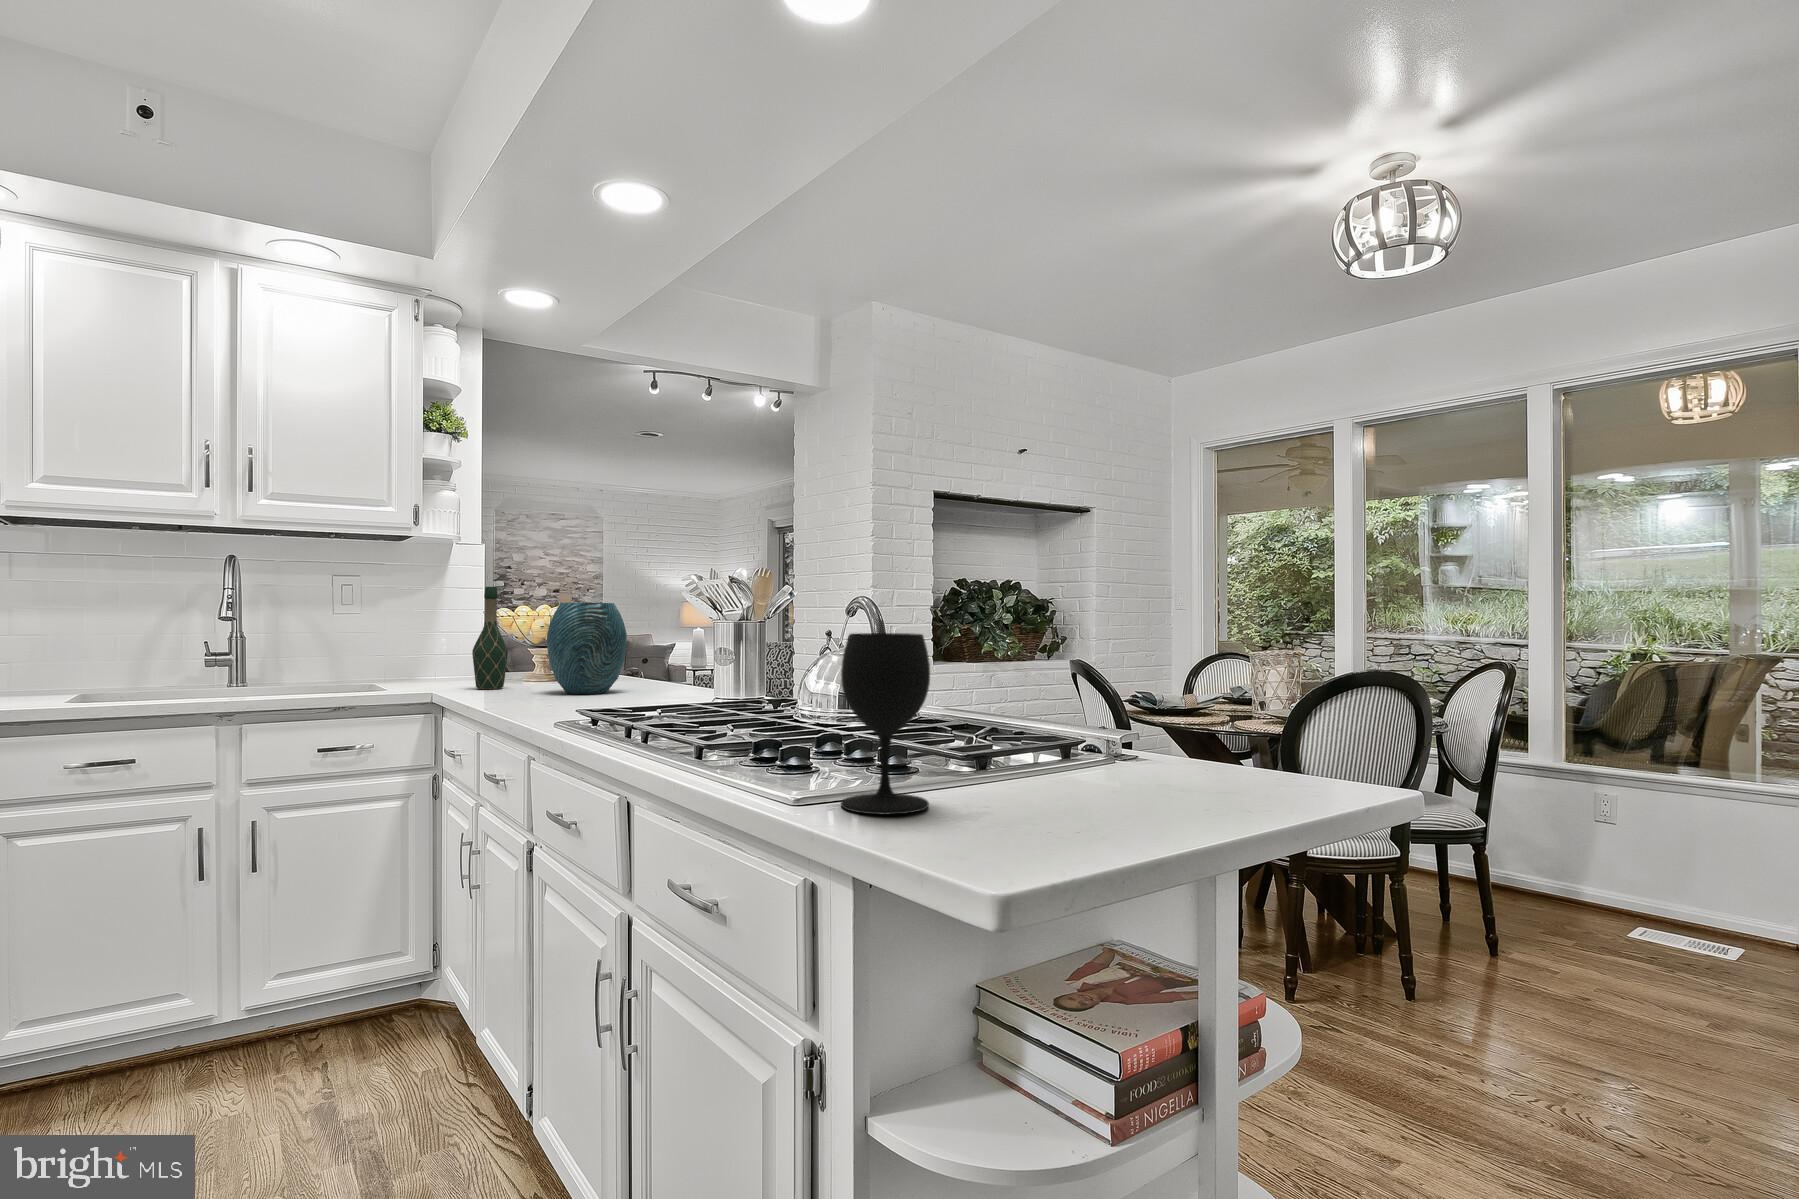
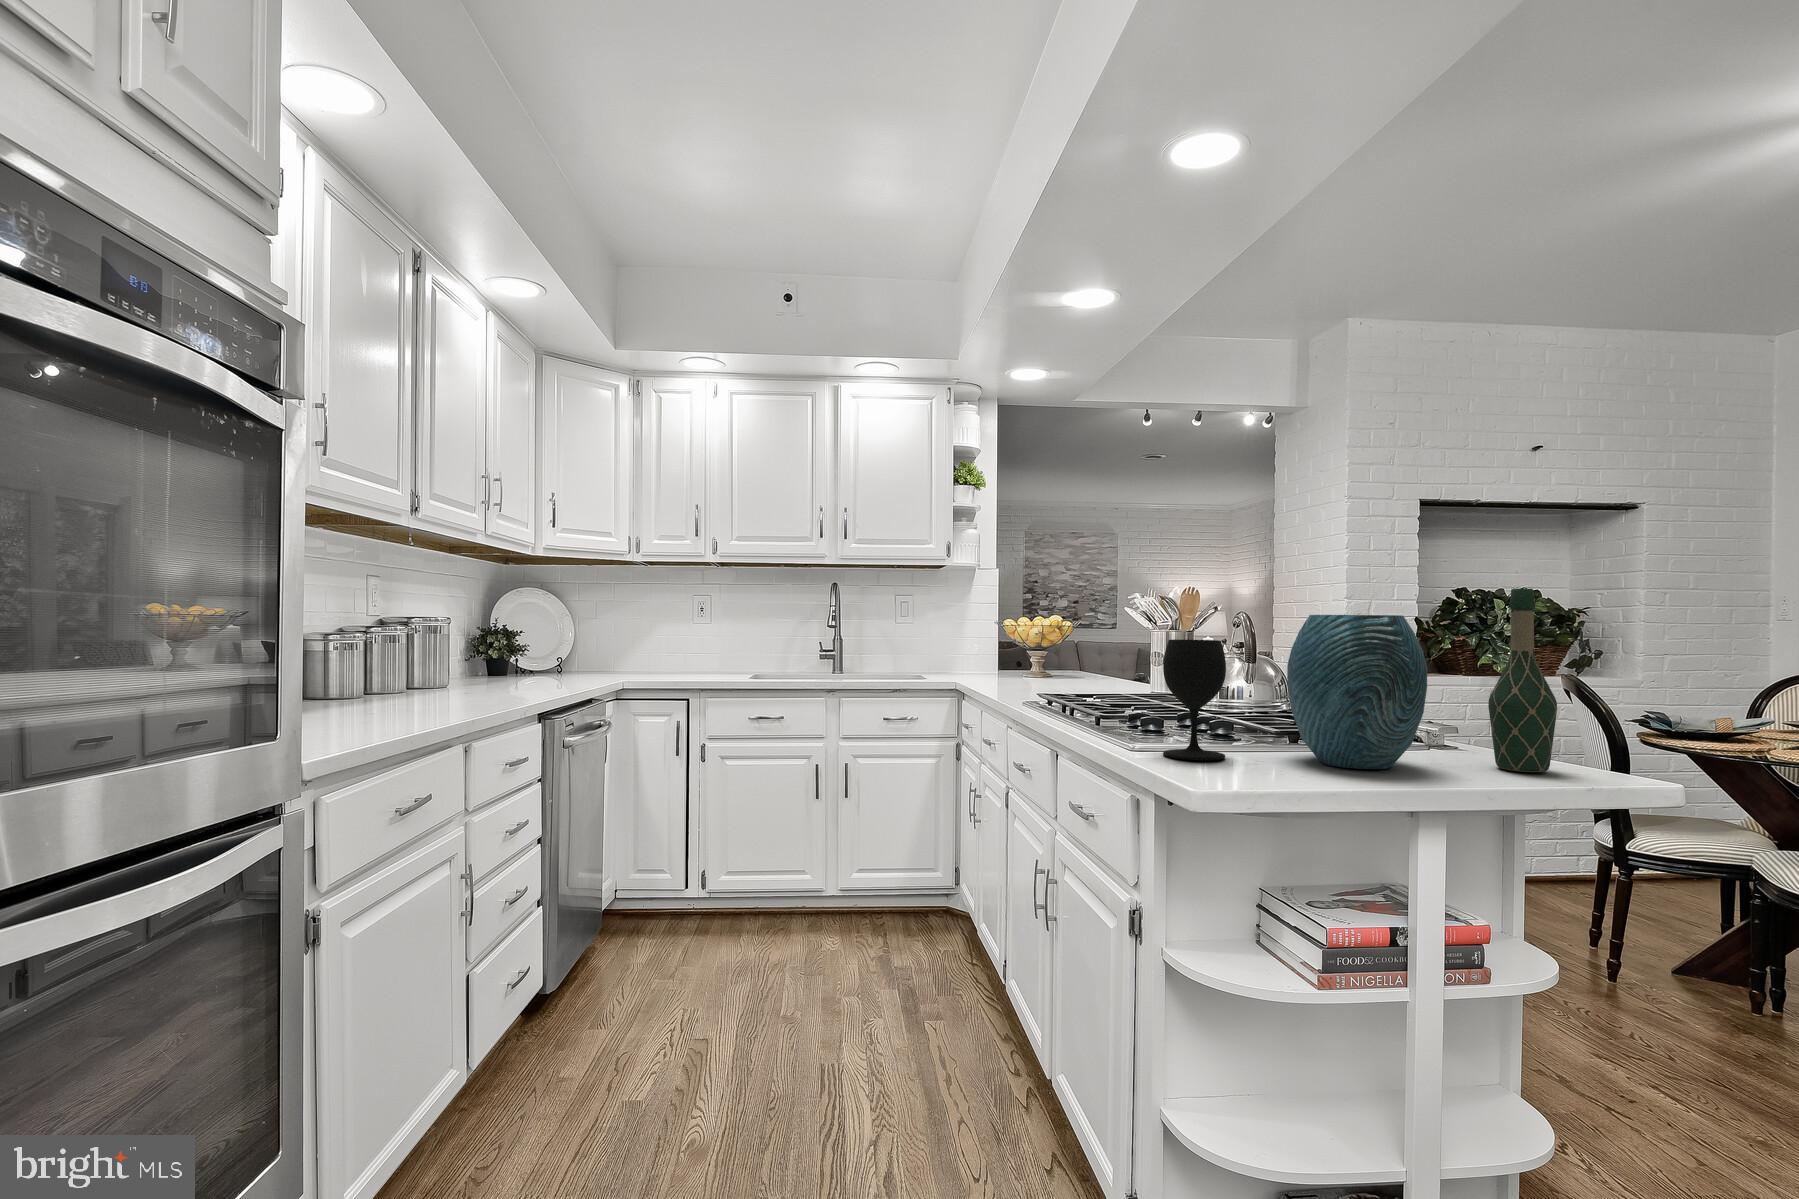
wine bottle: present [472,587,508,689] -> present [1488,589,1557,772]
vase: present [547,603,627,694] -> present [1287,615,1427,769]

